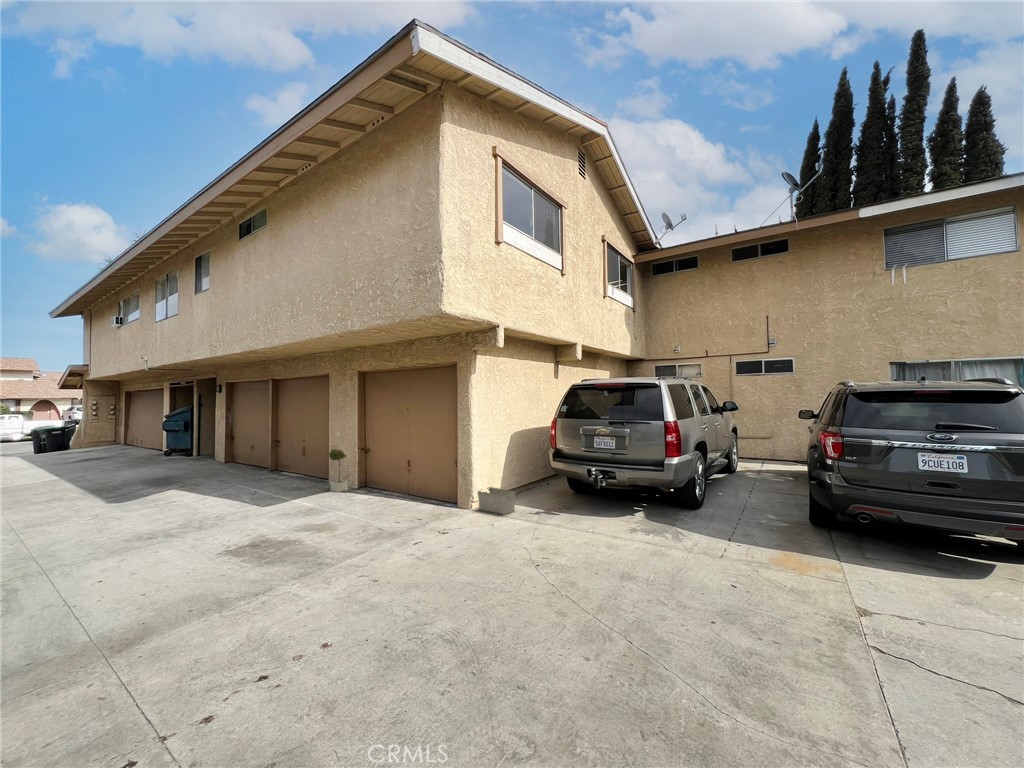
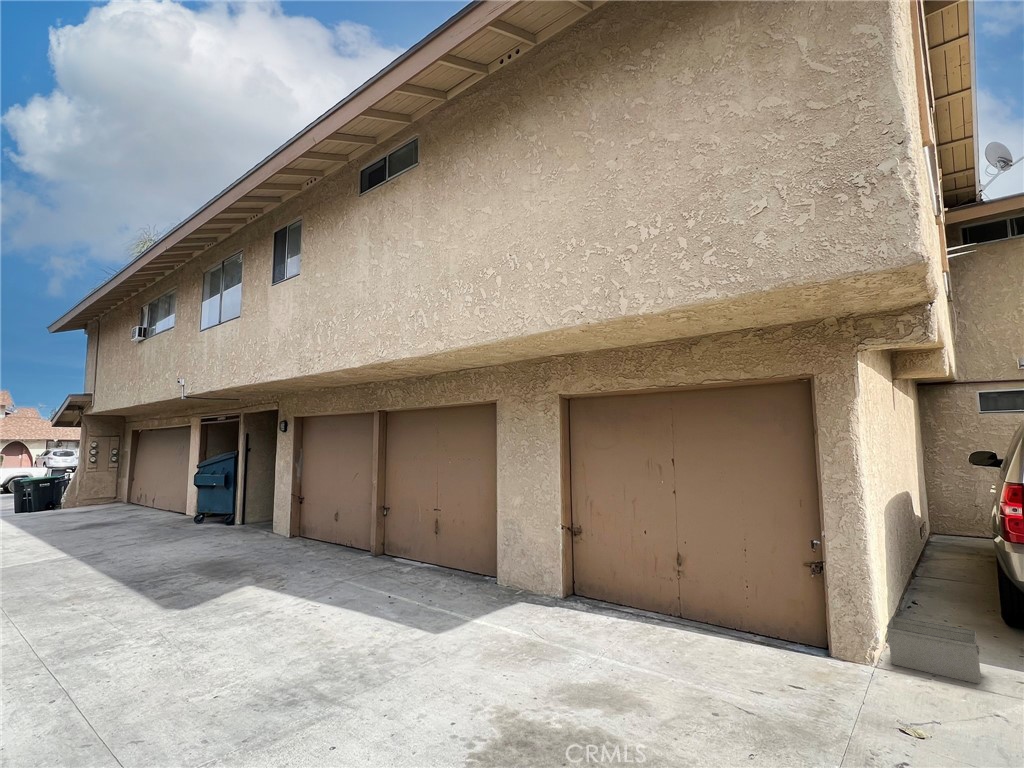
potted tree: present [329,449,348,492] -> none [518,528,551,605]

